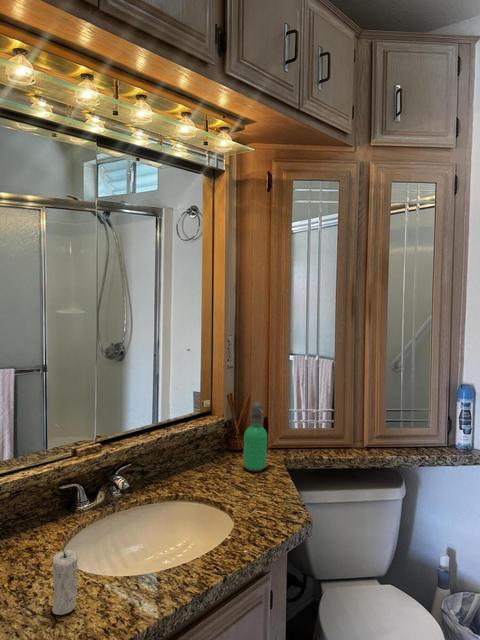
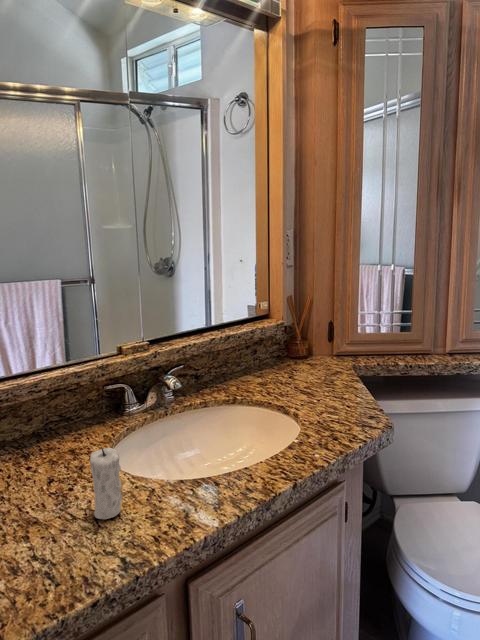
soap dispenser: present [243,402,267,471] -> none [307,299,334,377]

